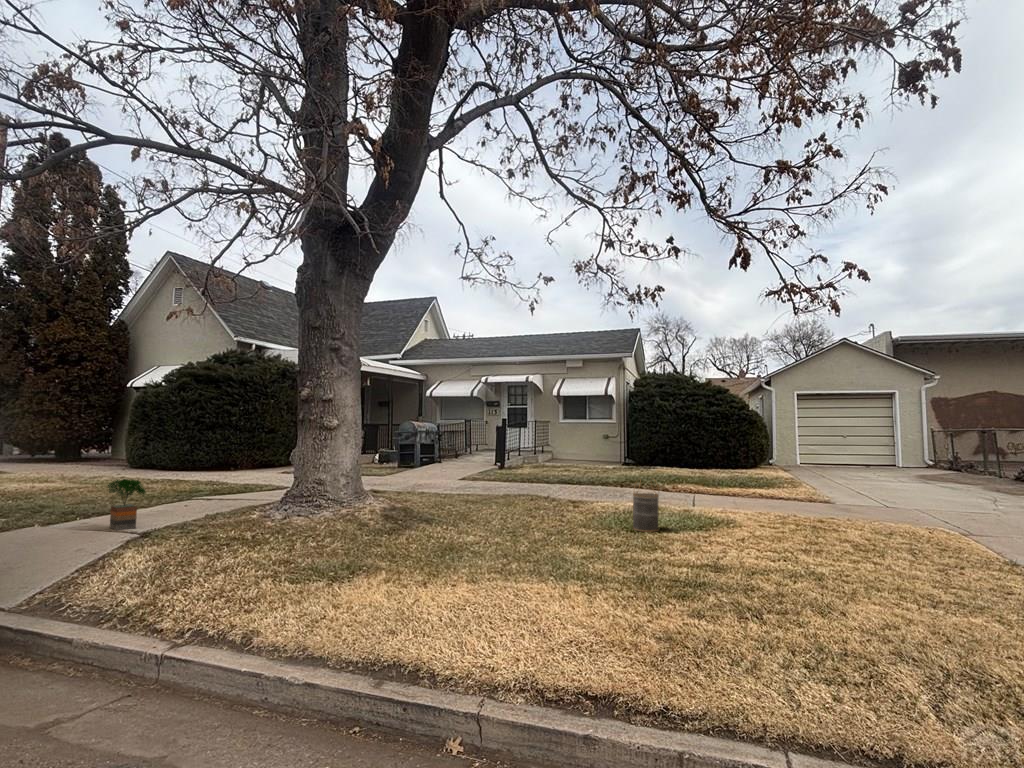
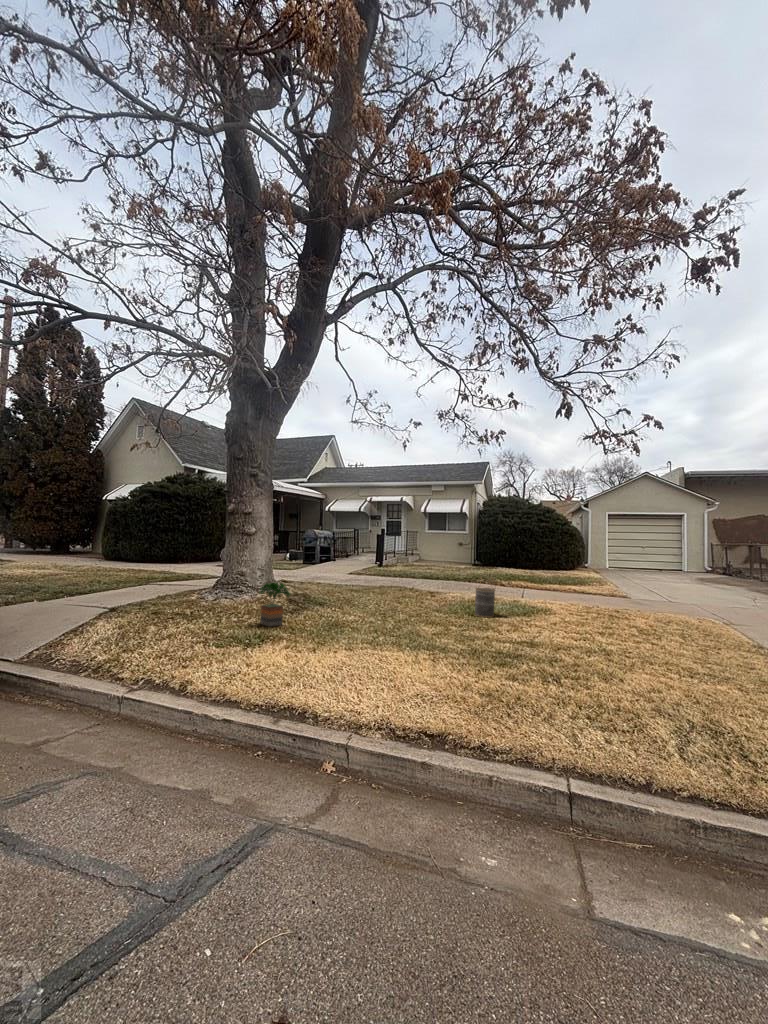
potted tree: present [108,479,146,530] -> present [259,583,290,626]

